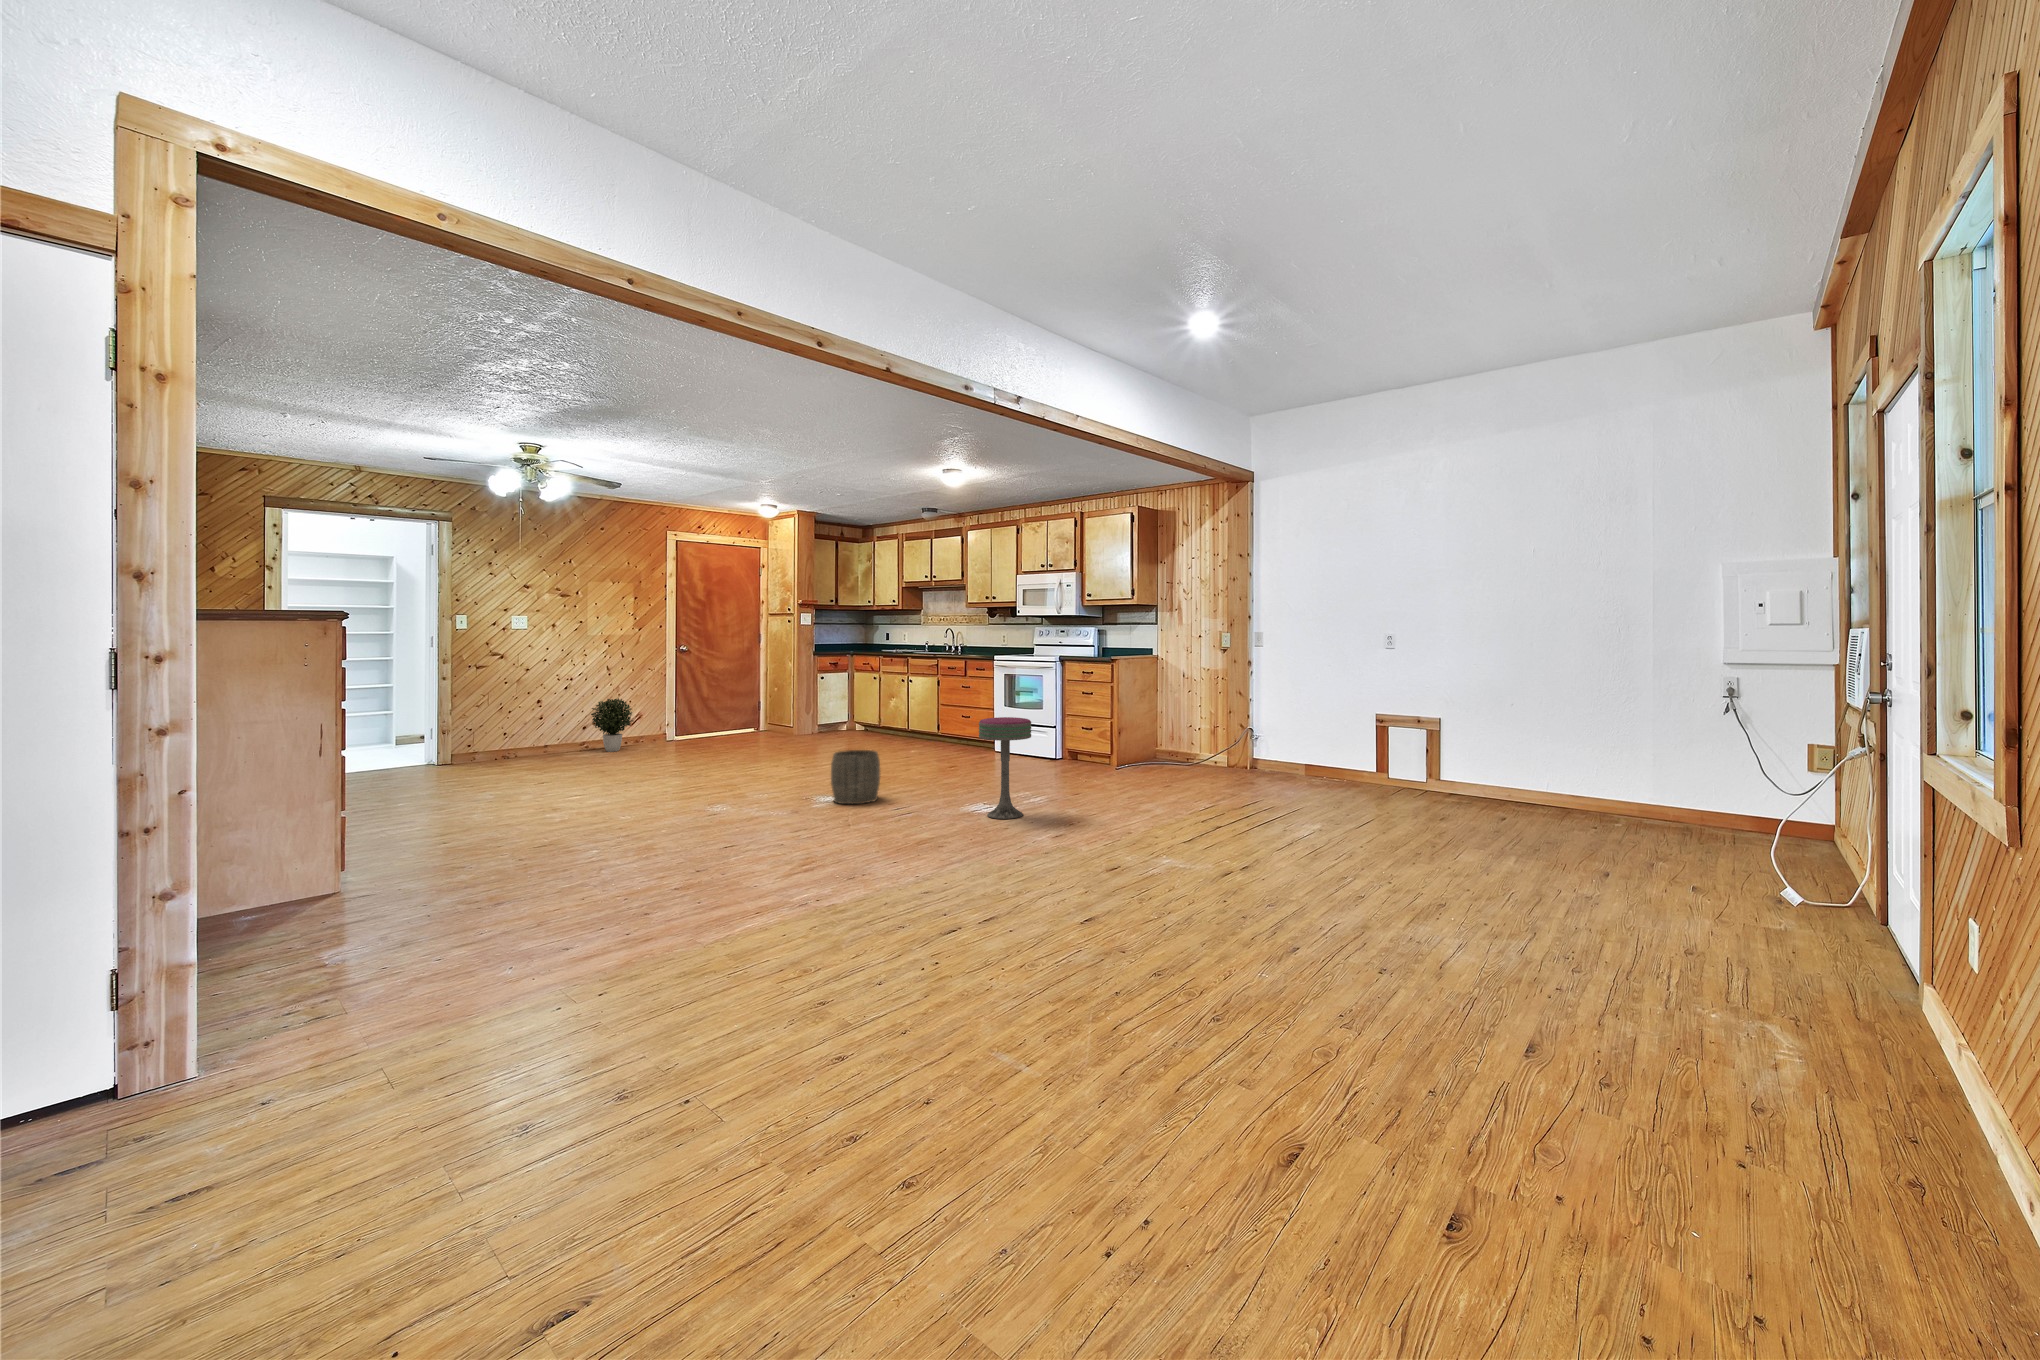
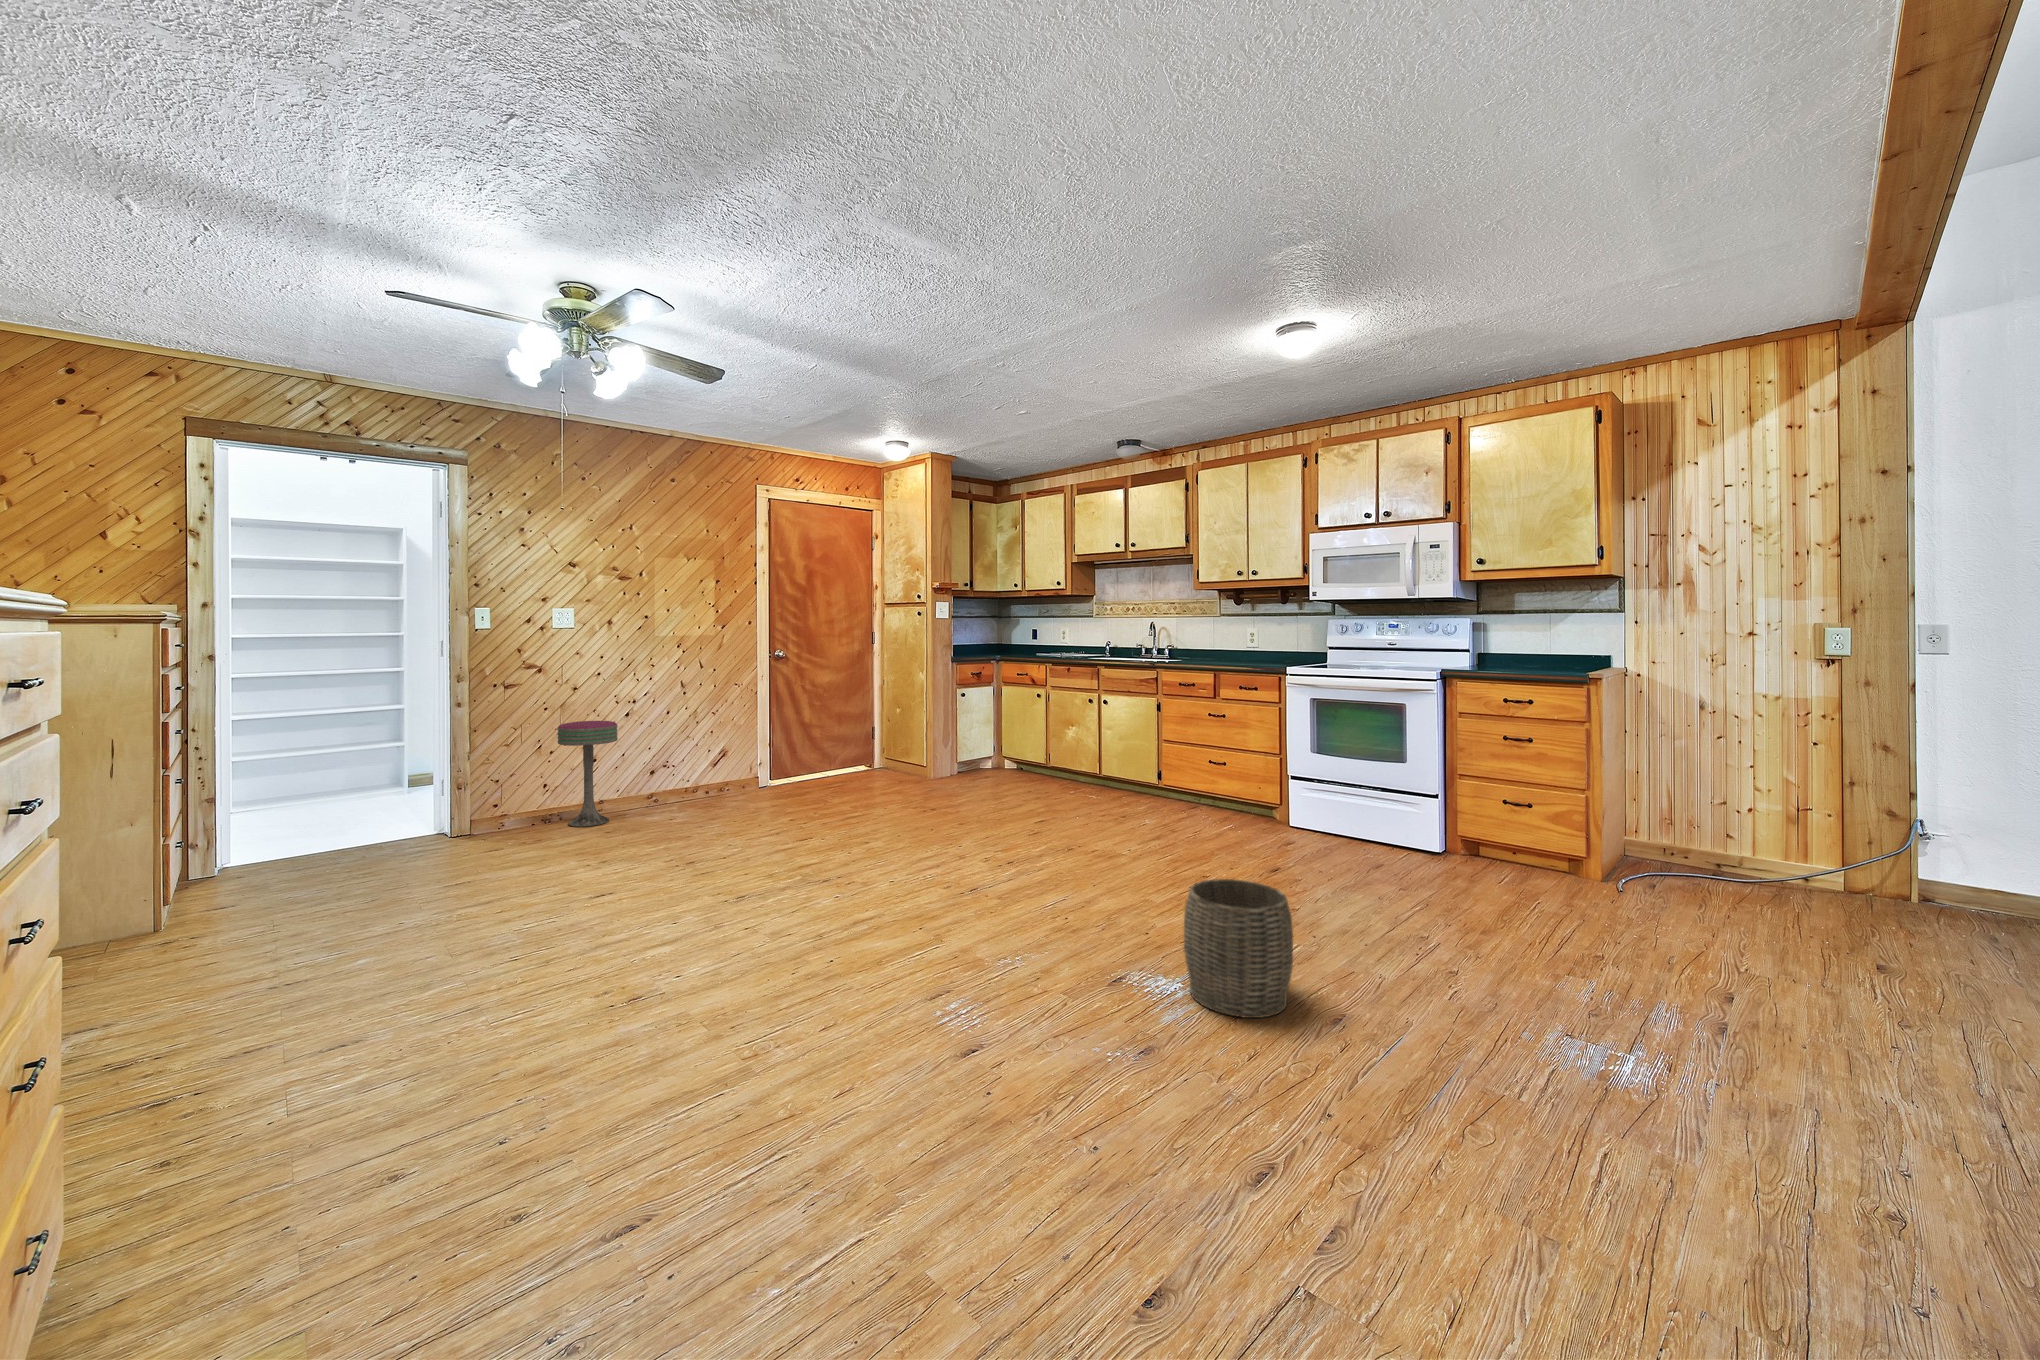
potted plant: present [591,698,633,752] -> none [663,728,722,807]
bar stool: present [979,717,1031,819] -> present [557,721,618,827]

